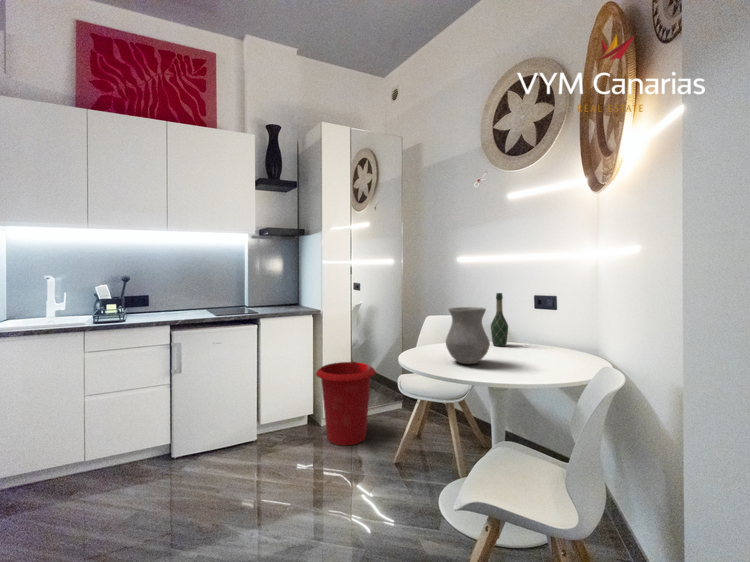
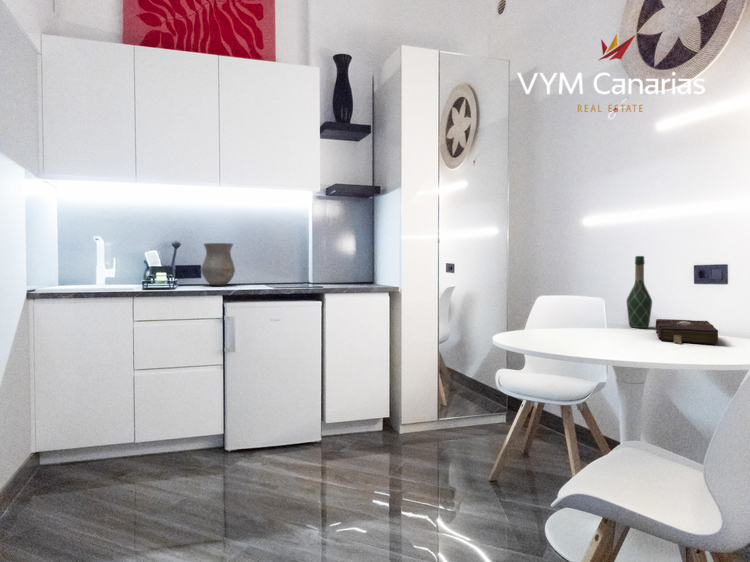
vase: present [446,307,490,364] -> present [201,243,235,285]
book: none [512,341,556,364] -> present [656,319,718,344]
waste bin: present [316,362,376,446] -> none [392,352,469,455]

